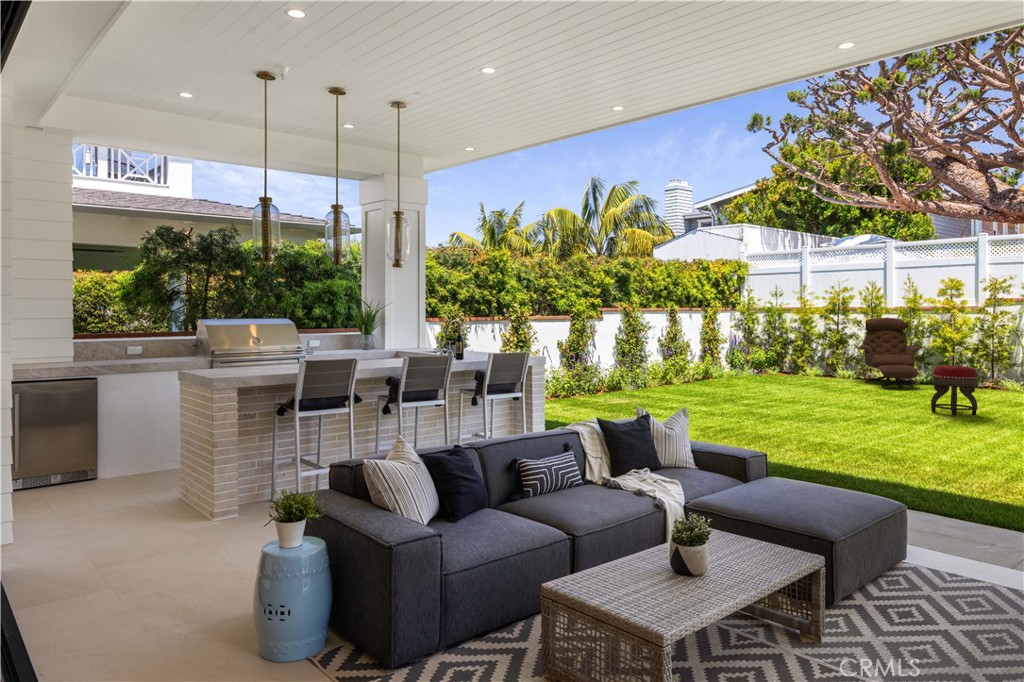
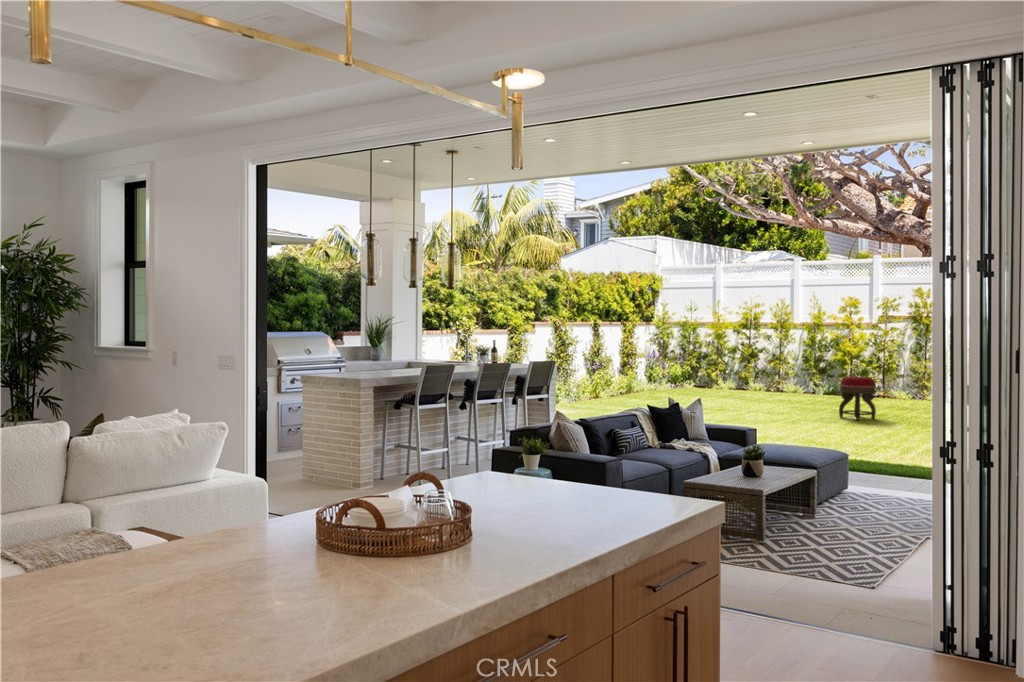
lounge chair: present [860,318,920,388] -> none [772,333,824,399]

